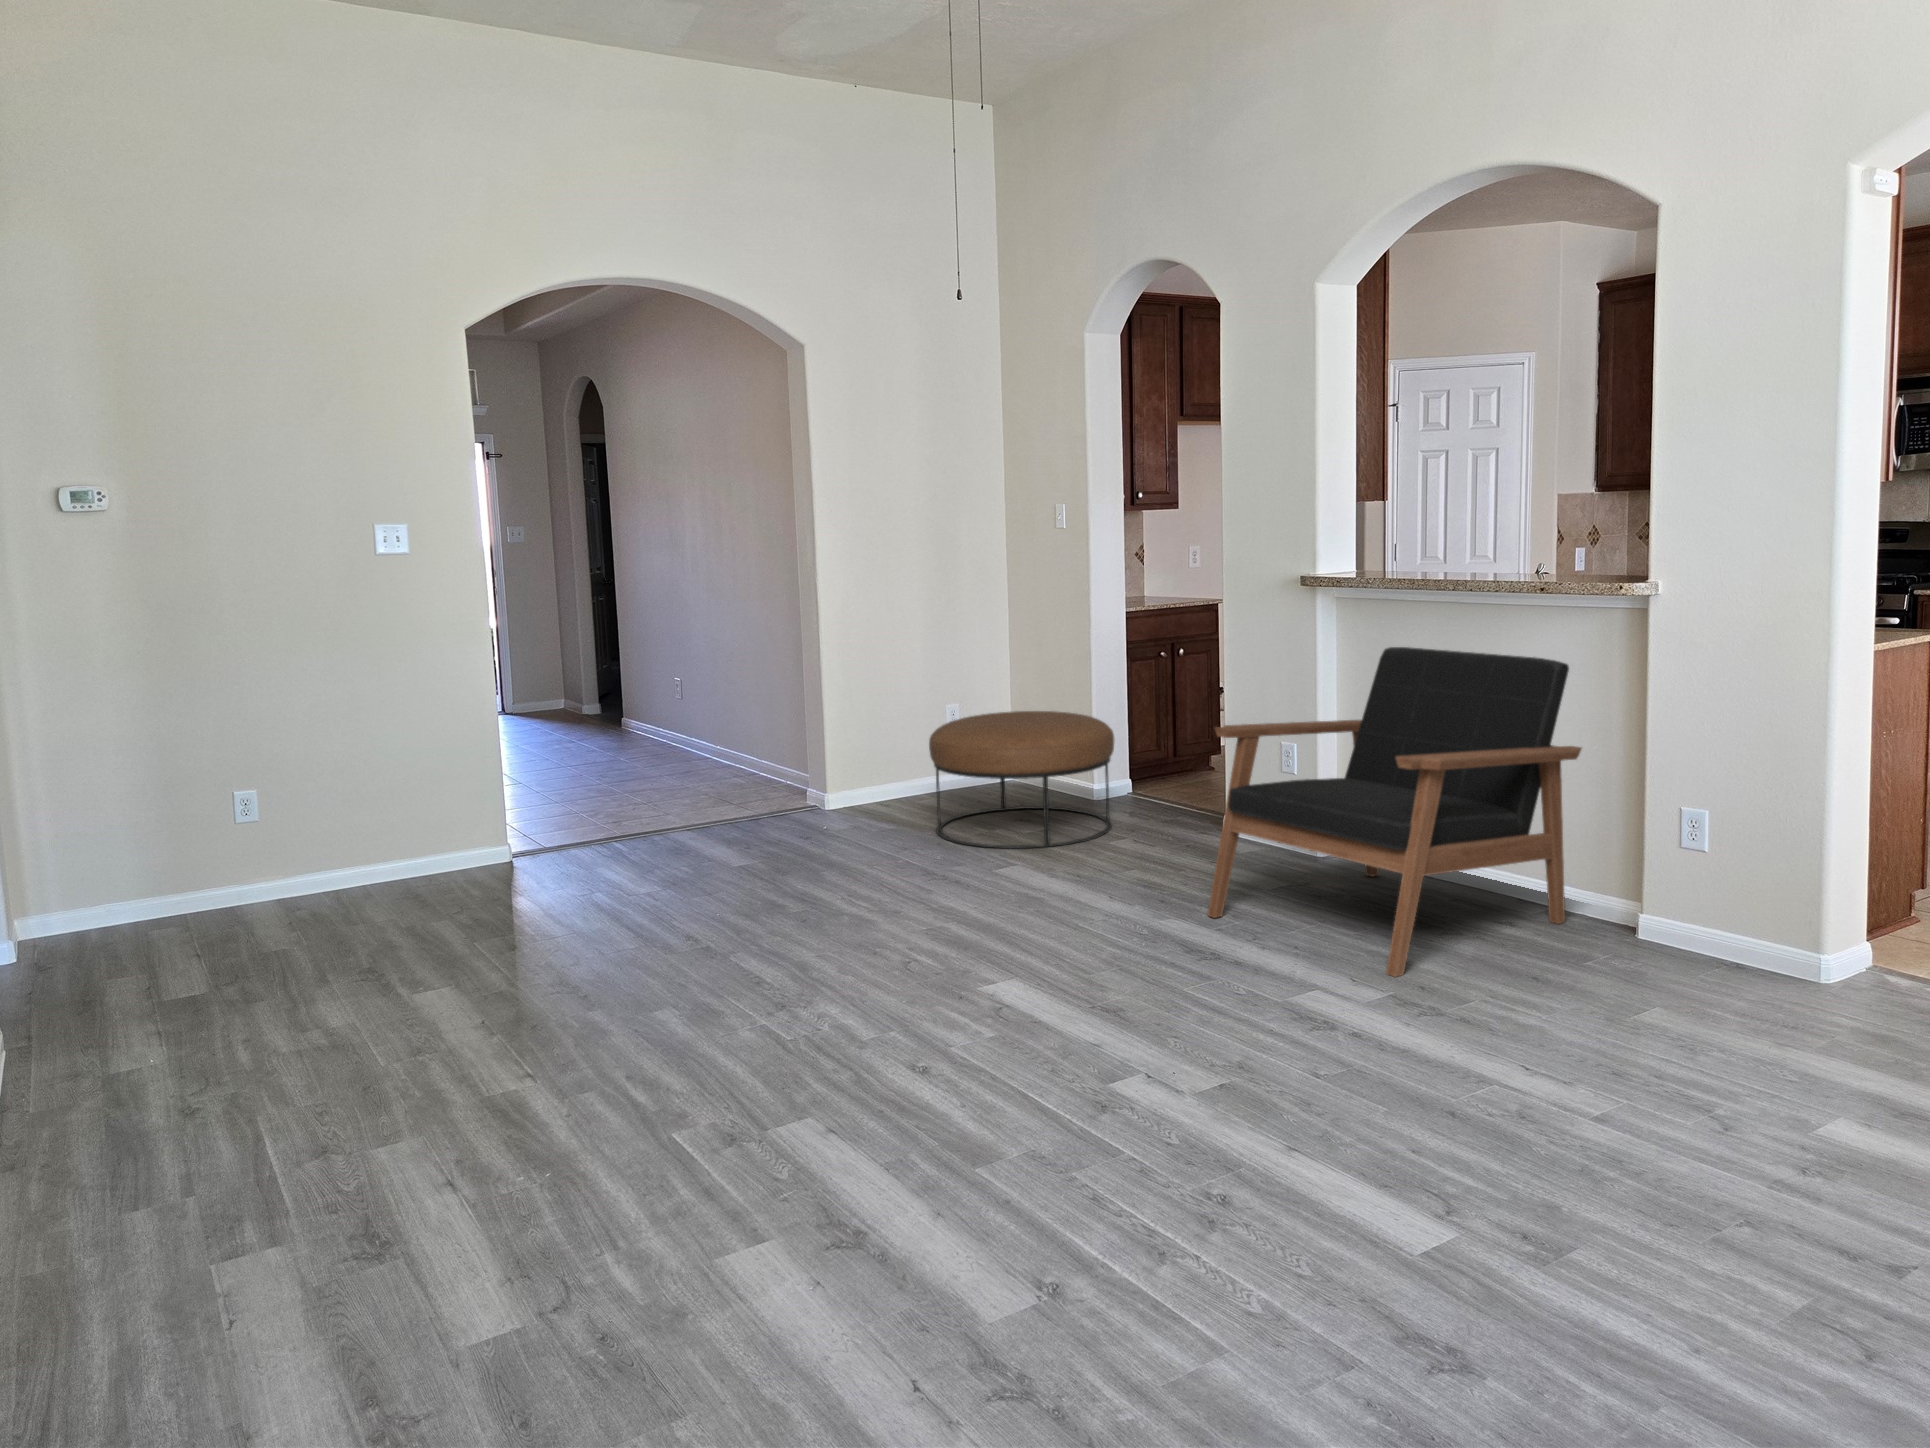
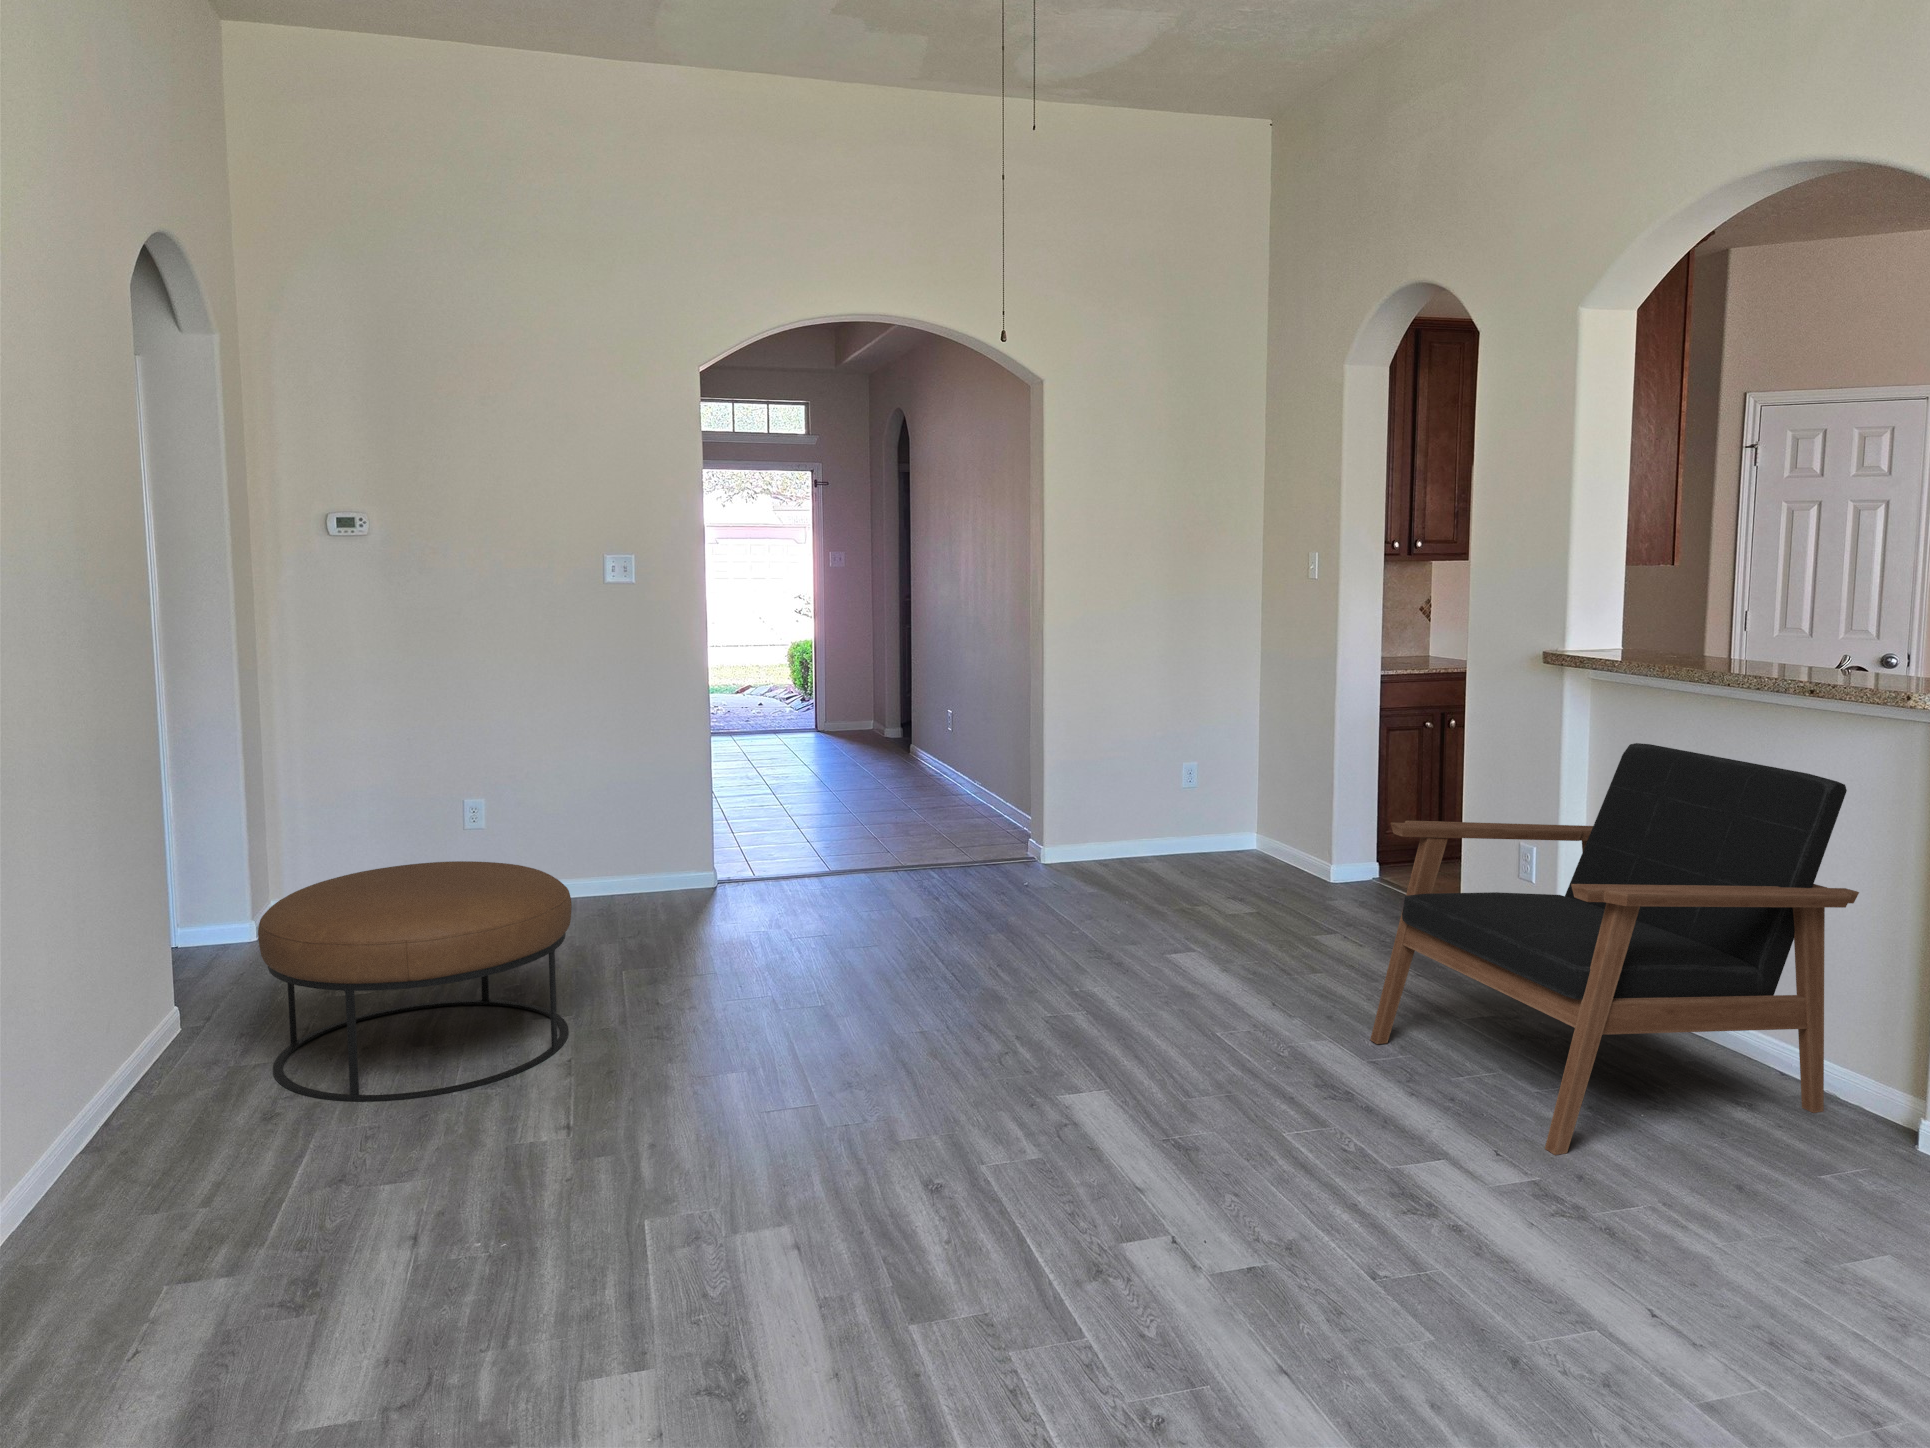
ottoman: present [929,711,1114,849] -> present [258,861,572,1101]

